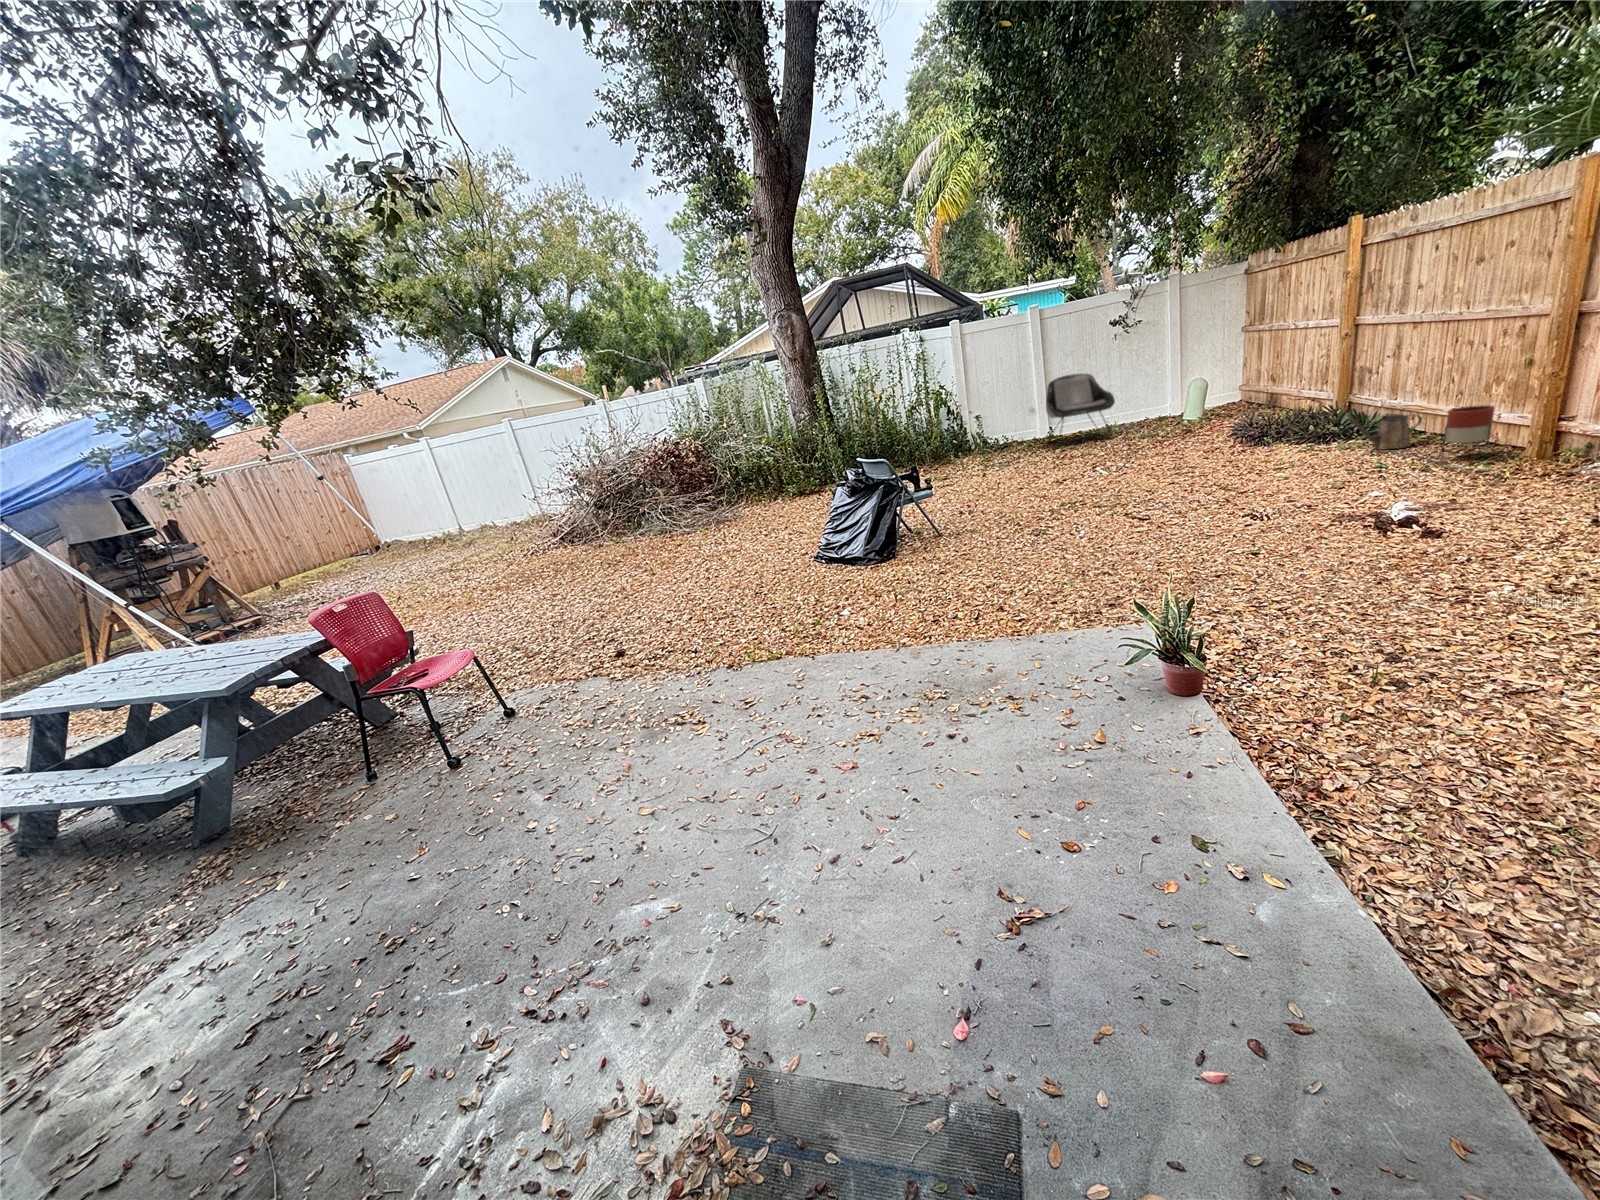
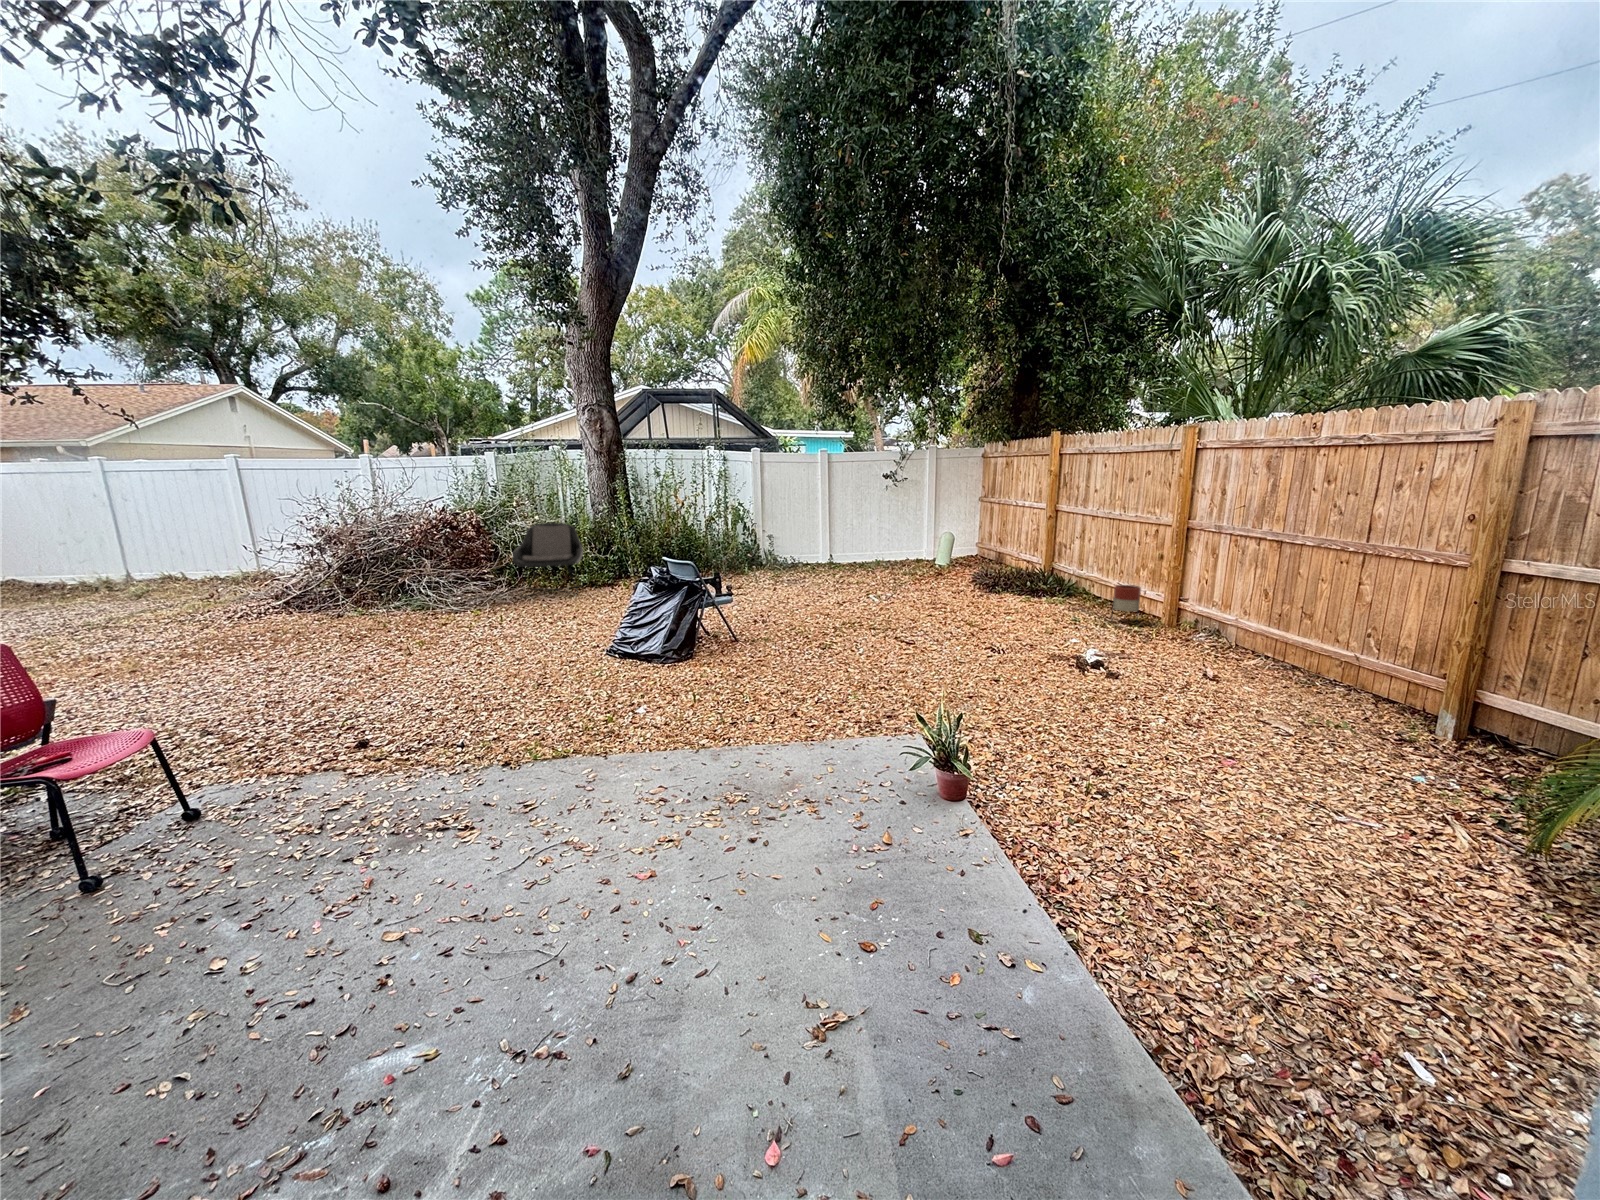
lounge chair: present [1046,374,1115,447] -> present [512,523,583,598]
watering can: present [1348,414,1422,450] -> none [1053,581,1098,609]

